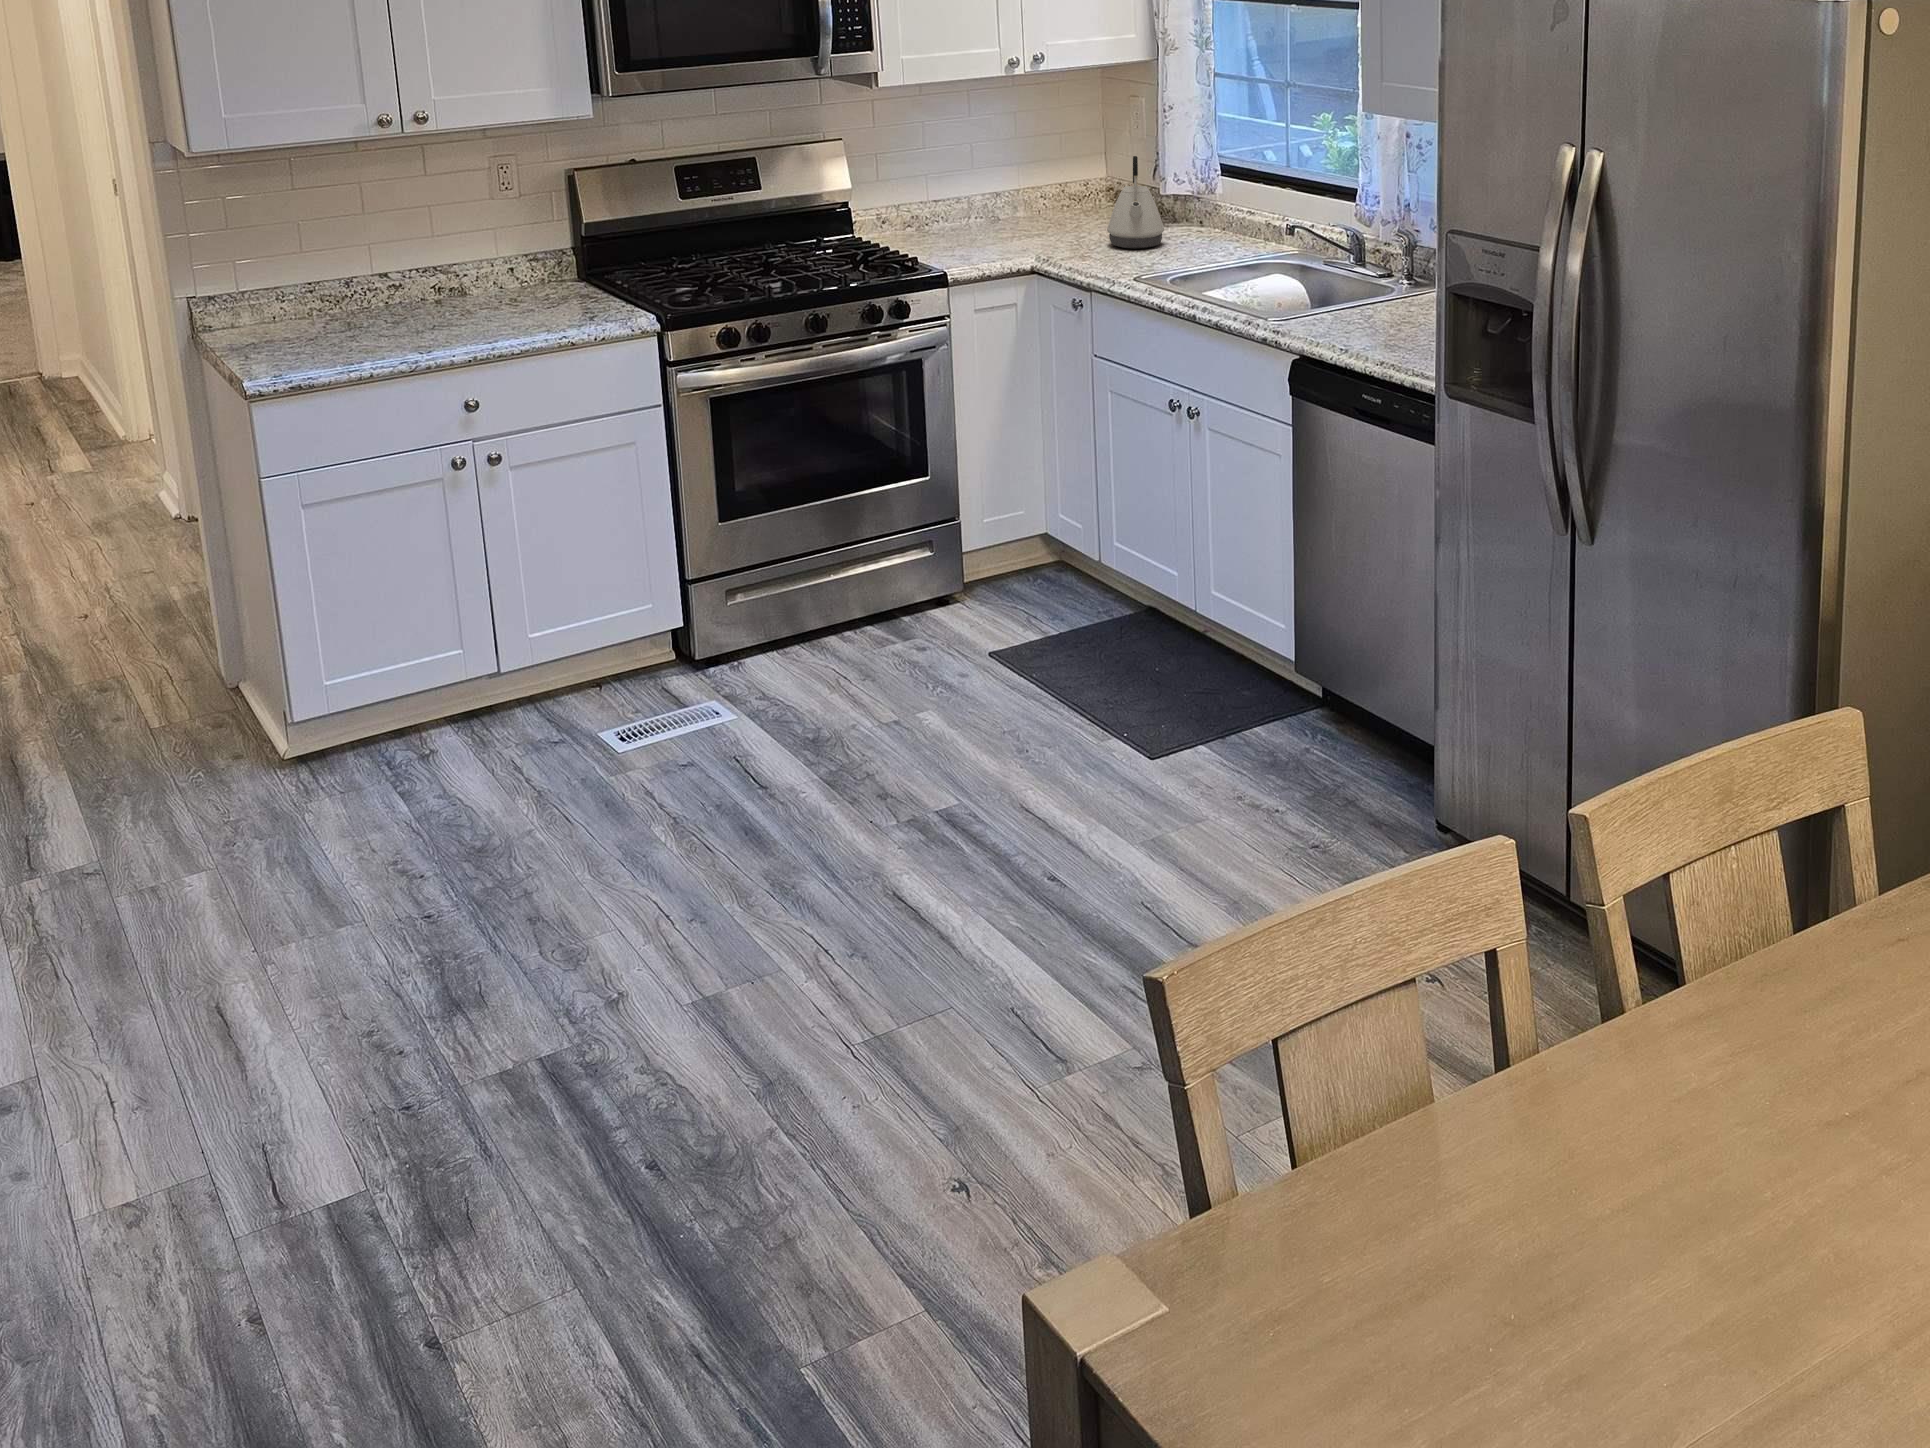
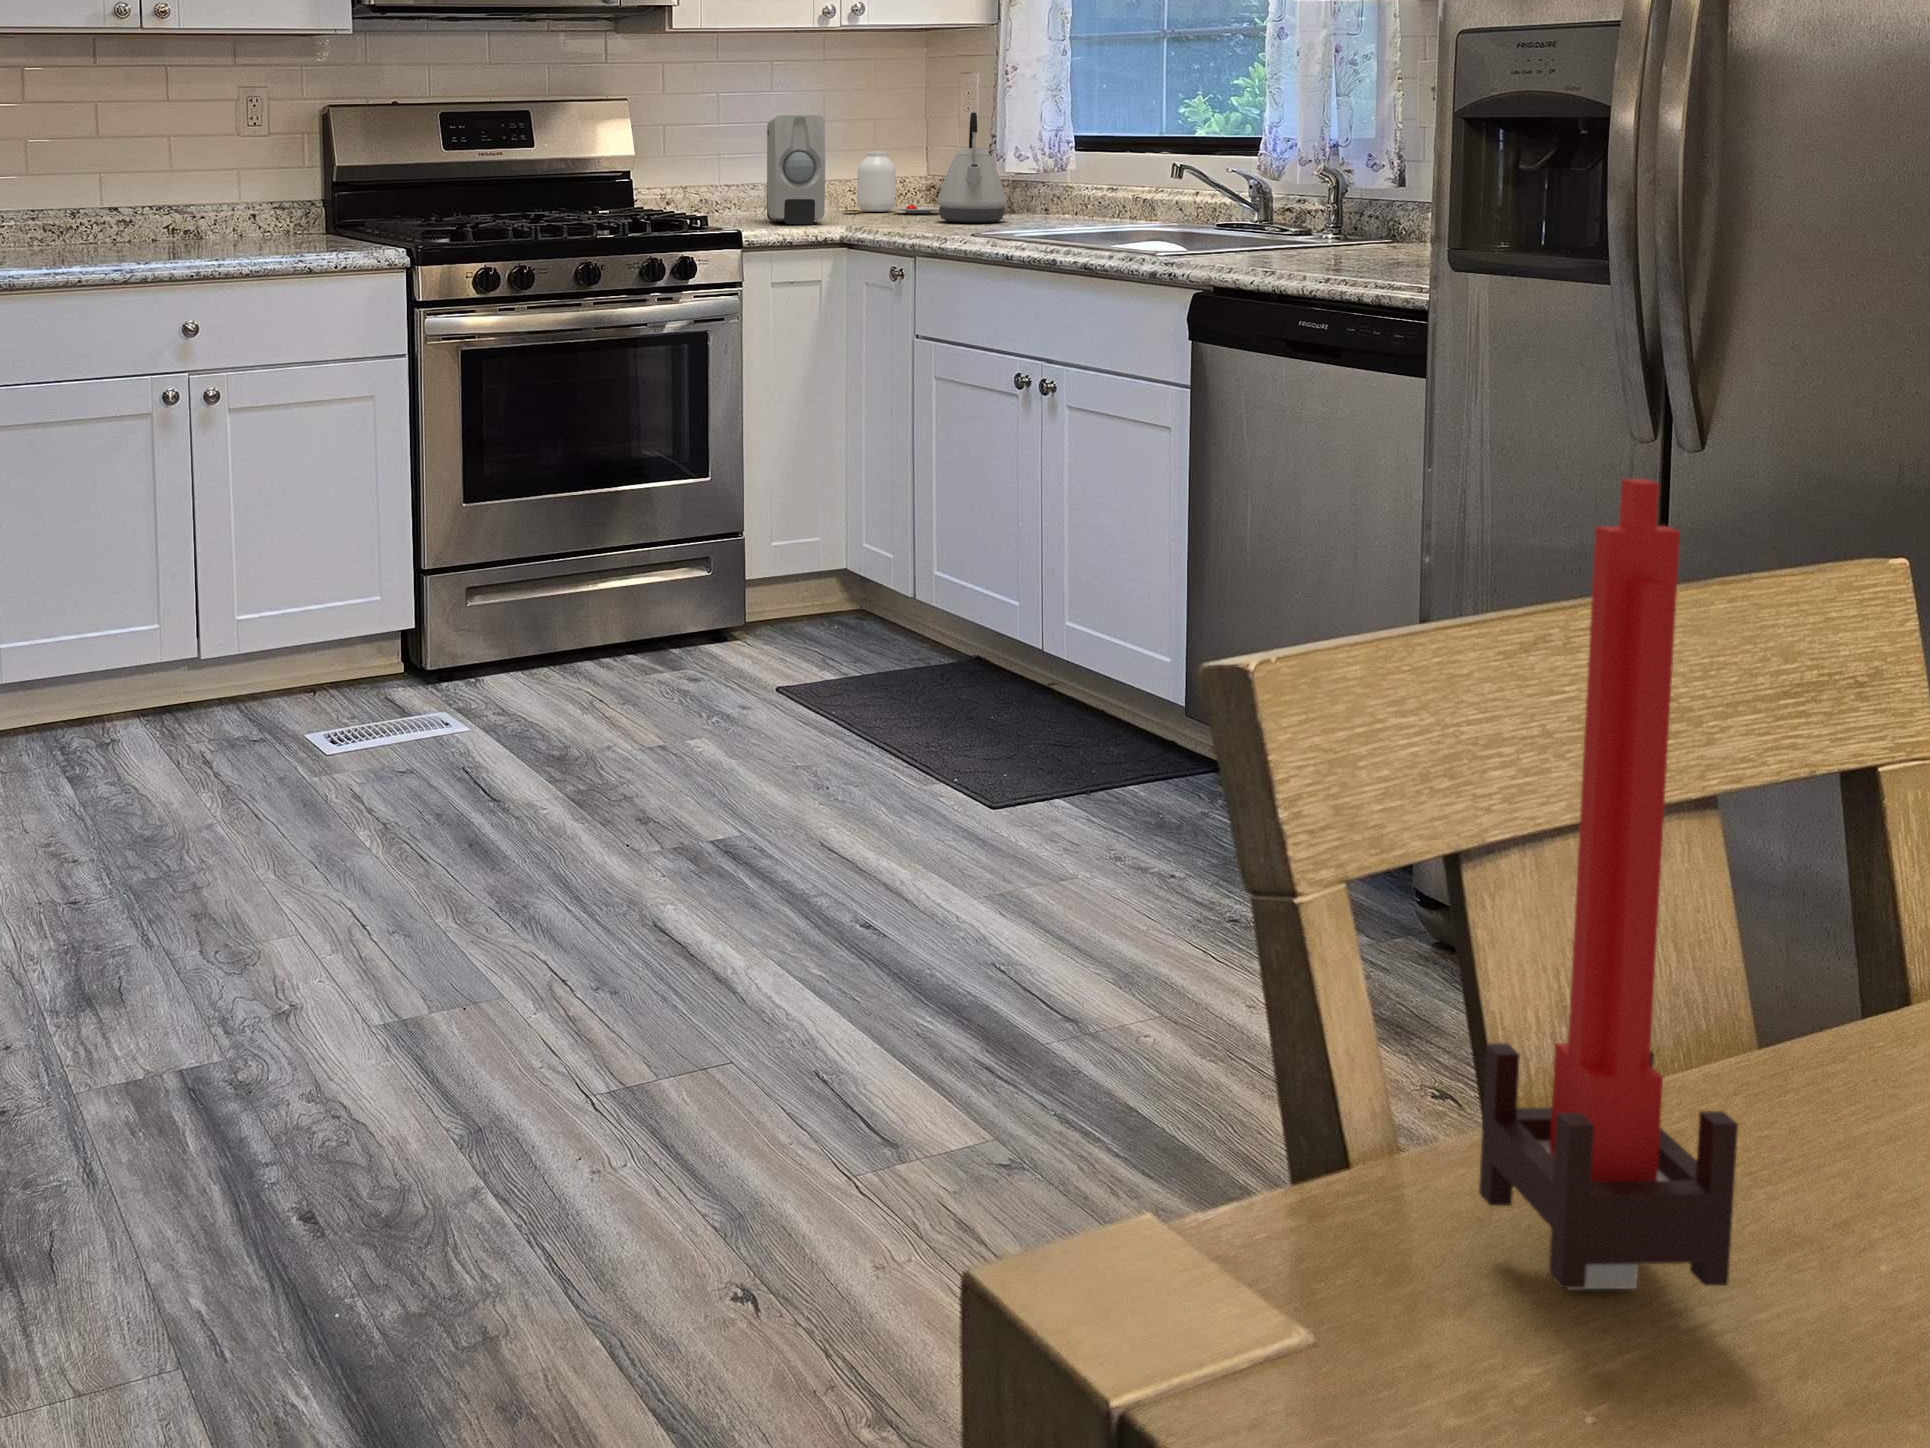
soap dispenser: none [964,160,1014,254] -> present [767,115,825,224]
jar: none [1031,170,1115,225] -> present [842,151,939,213]
candle: none [1230,975,1312,1288] -> present [1479,479,1738,1290]

